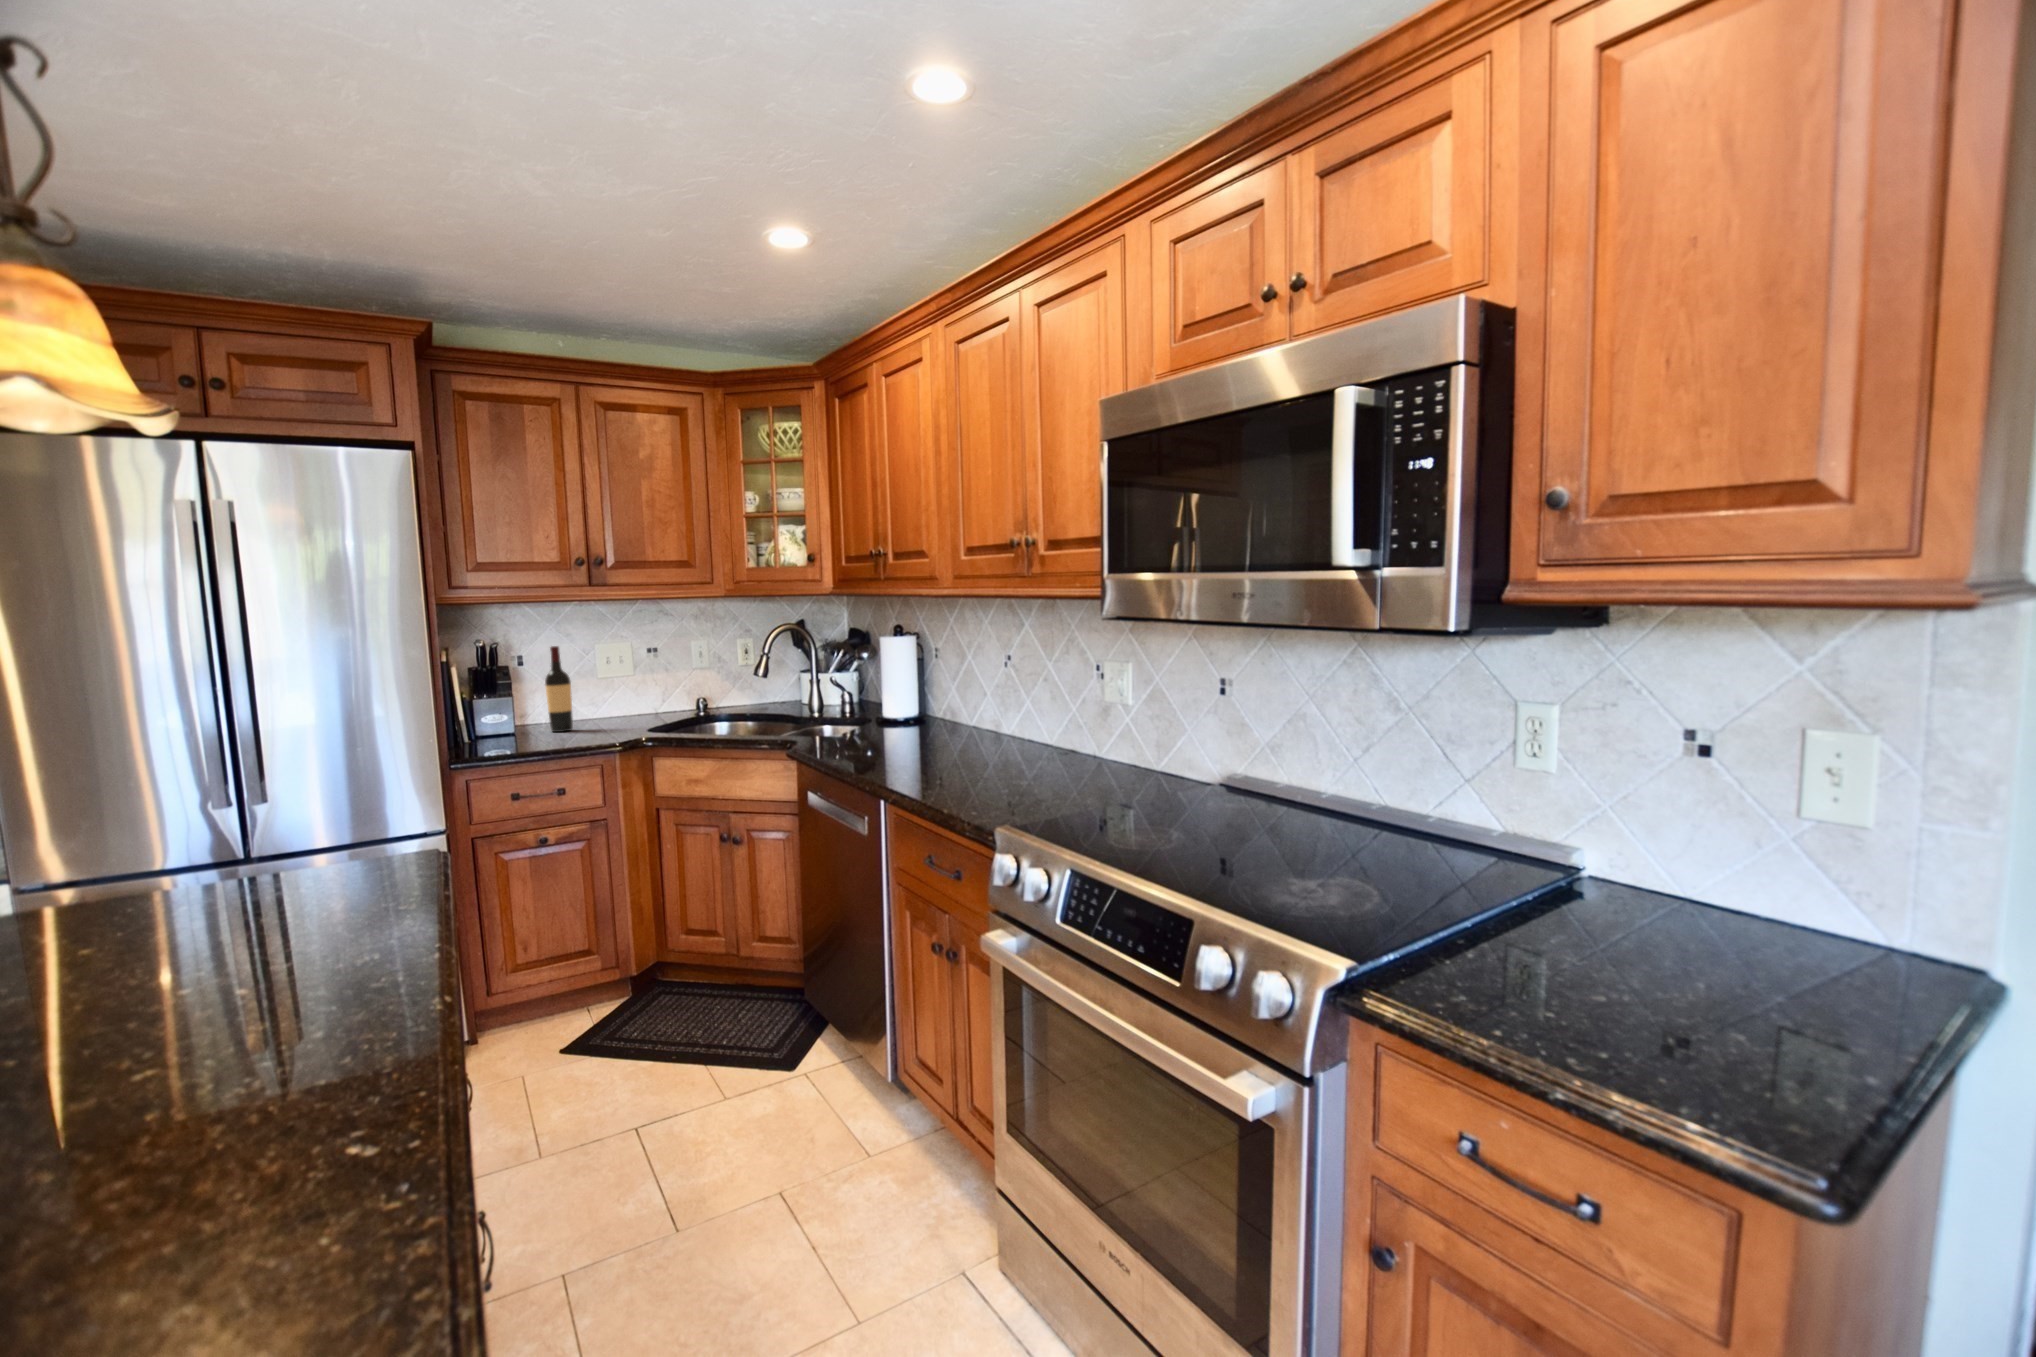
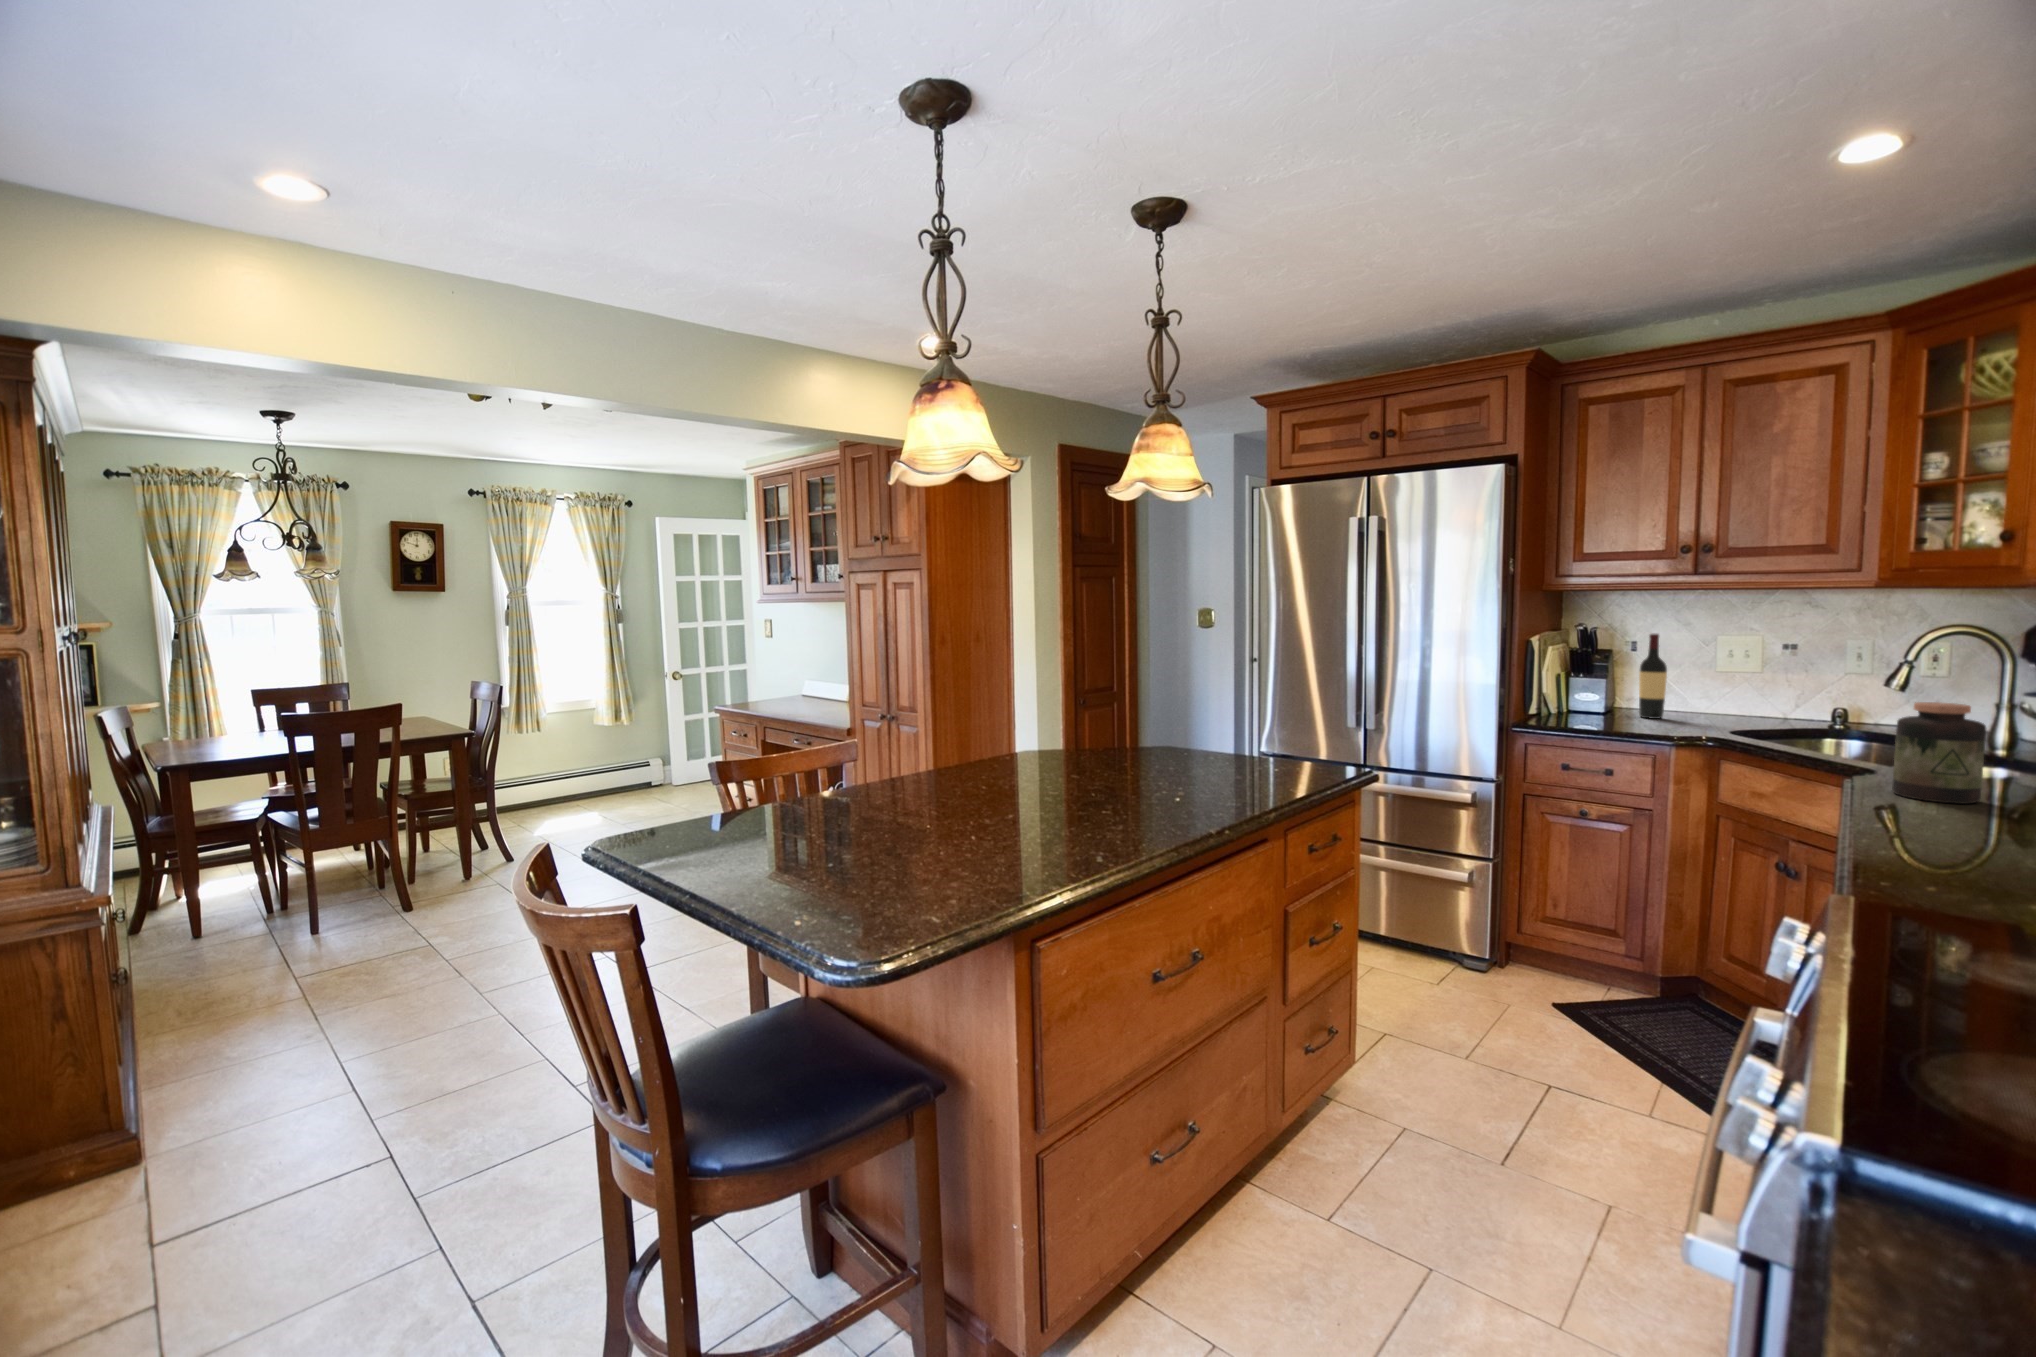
jar: none [841,676,890,750] -> present [1892,702,1986,804]

